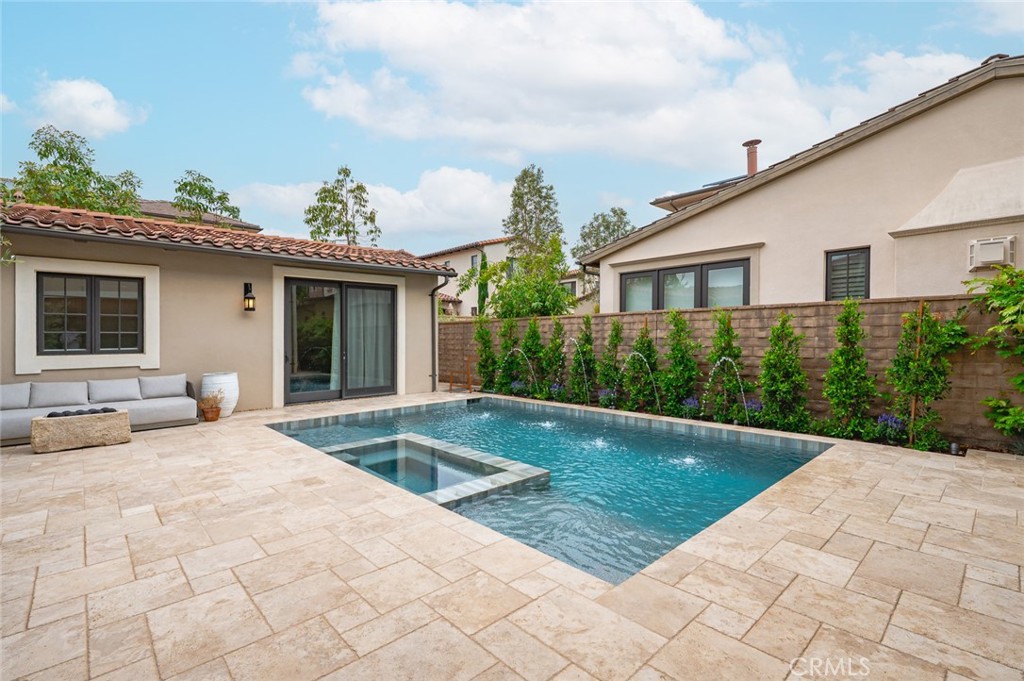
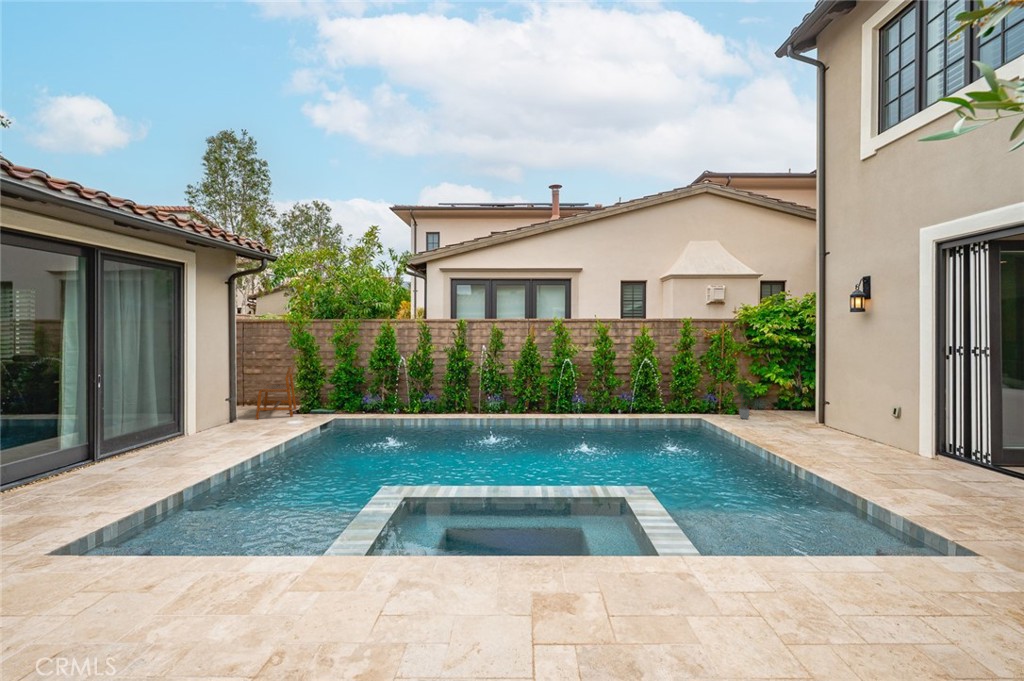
potted plant: none [902,394,954,454] -> present [736,384,751,419]

